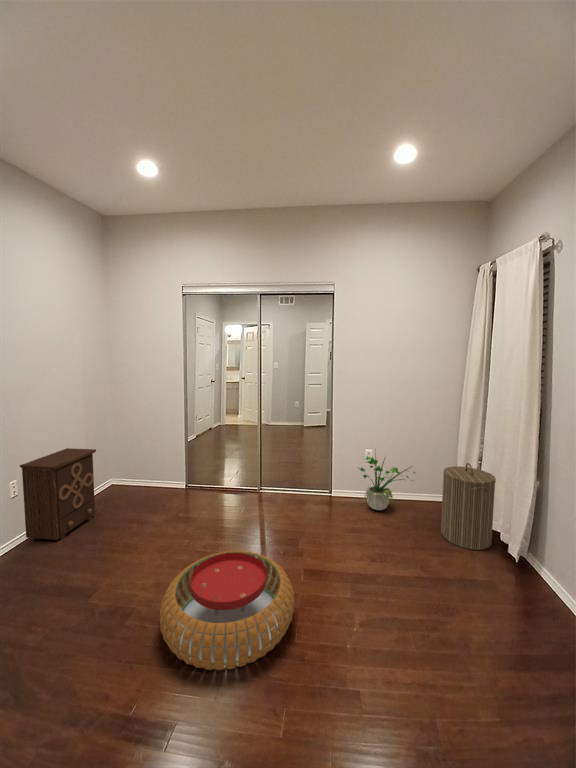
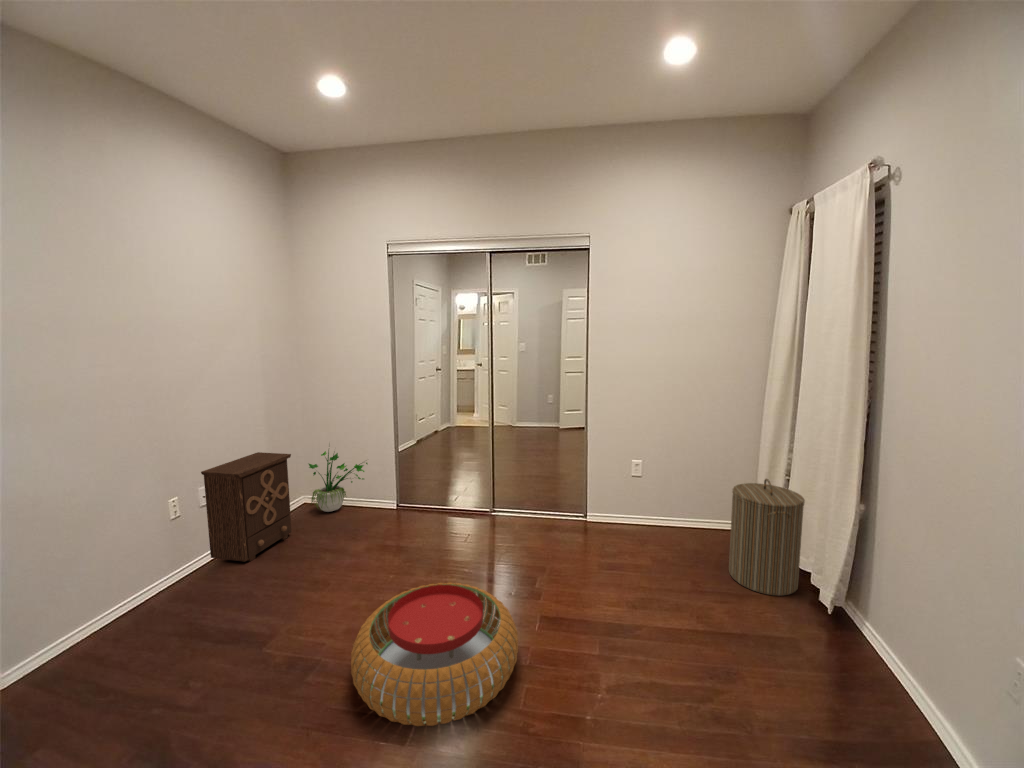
potted plant: present [359,456,415,510] -> present [309,450,368,512]

